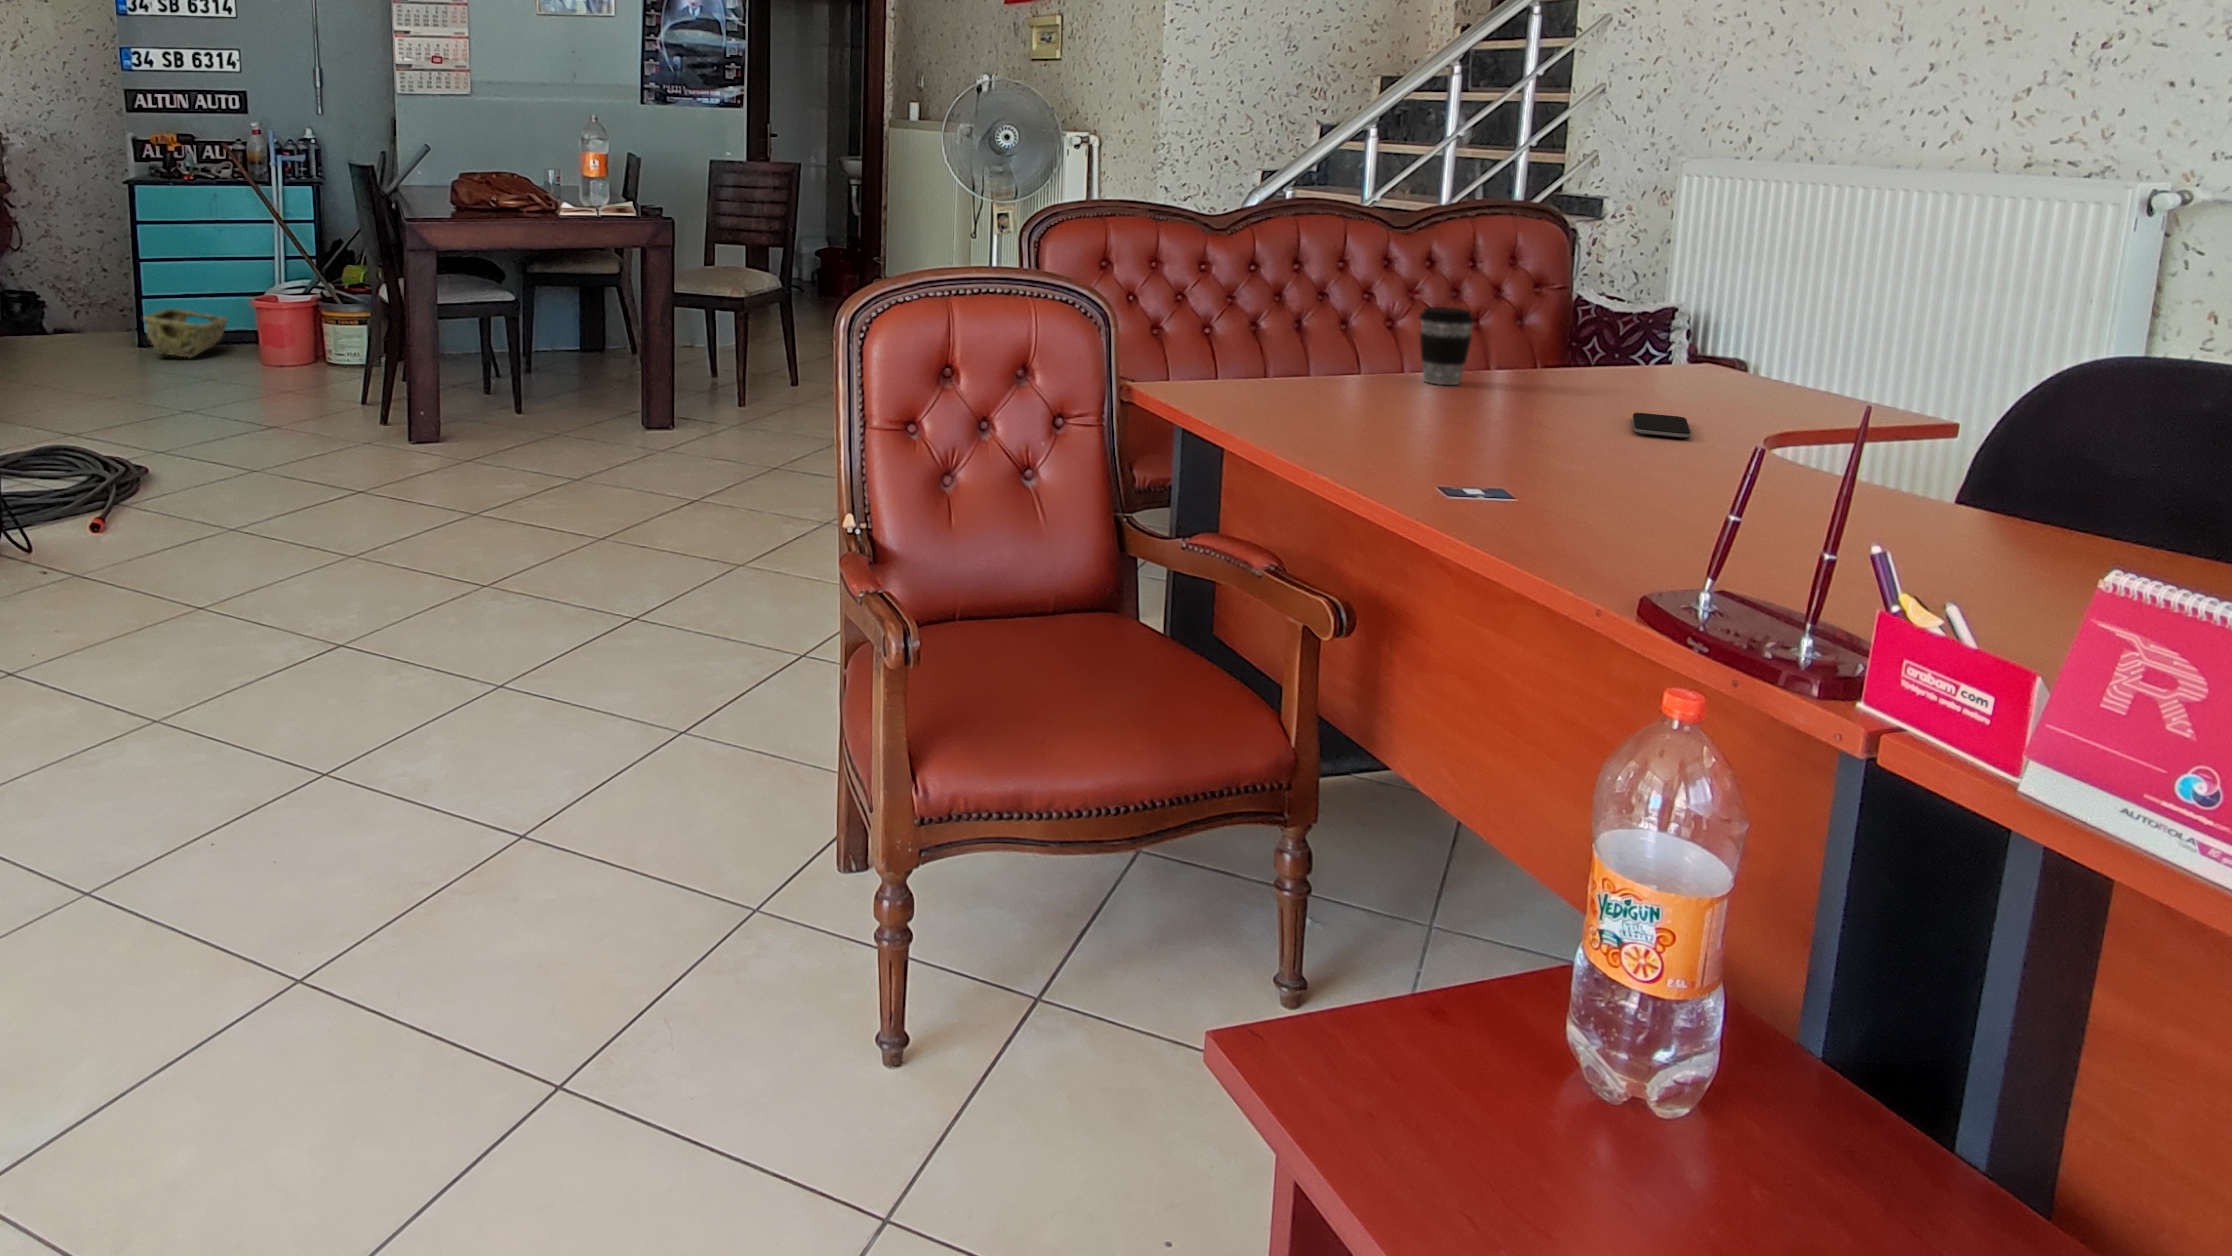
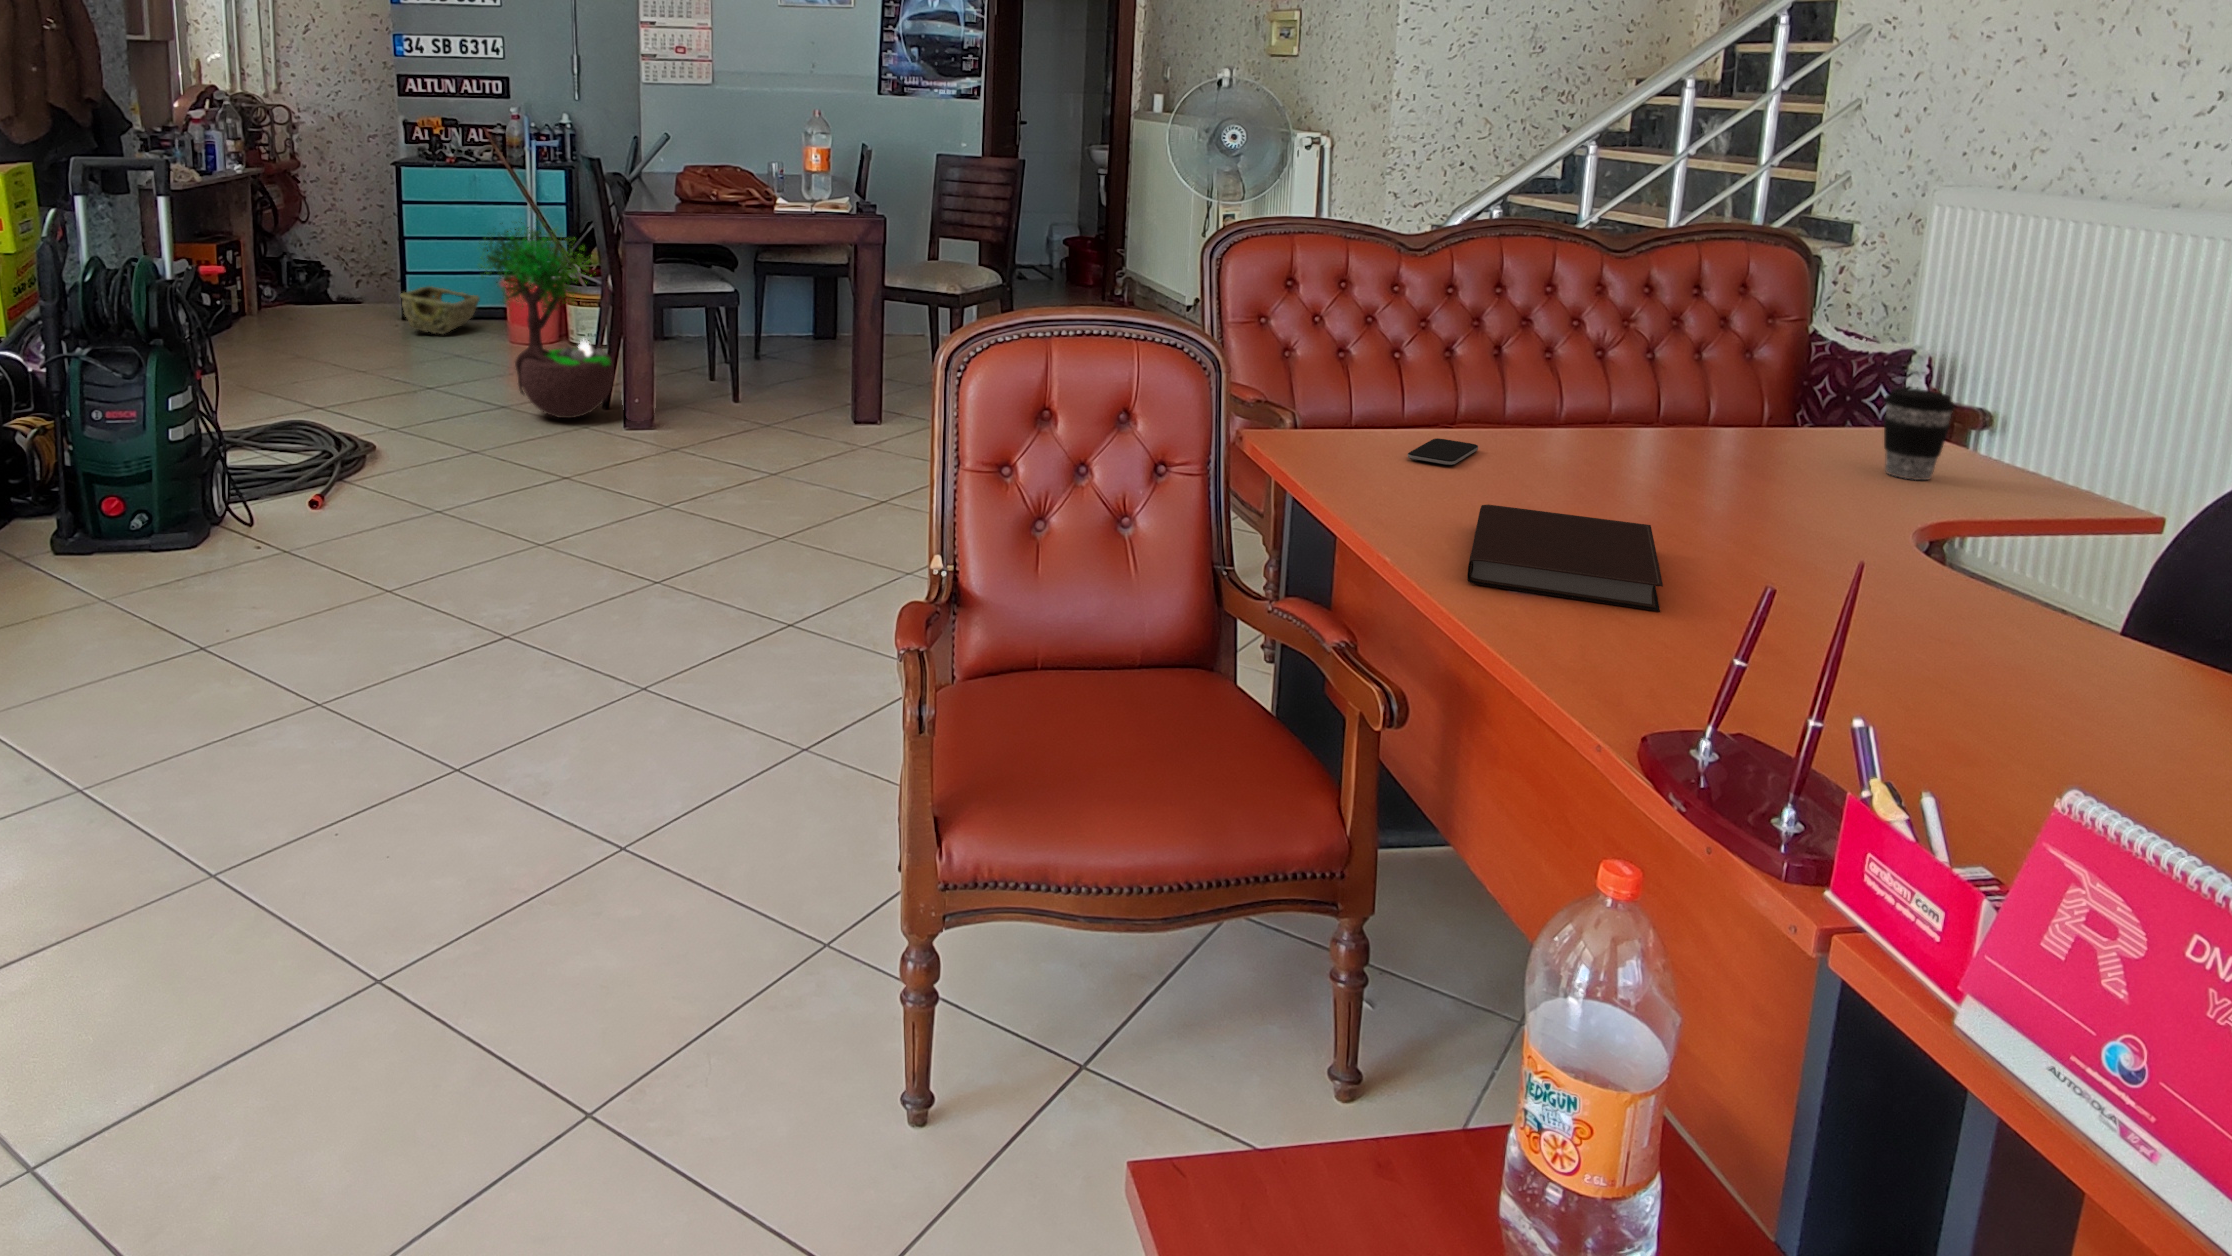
potted tree: none [246,216,396,434] -> present [478,208,614,418]
coffee cup: present [1420,307,1475,385] -> present [1884,388,1955,480]
smartphone: present [1632,413,1691,438] -> present [1408,438,1478,465]
notebook: none [1398,430,1604,510] -> present [1467,505,1663,612]

